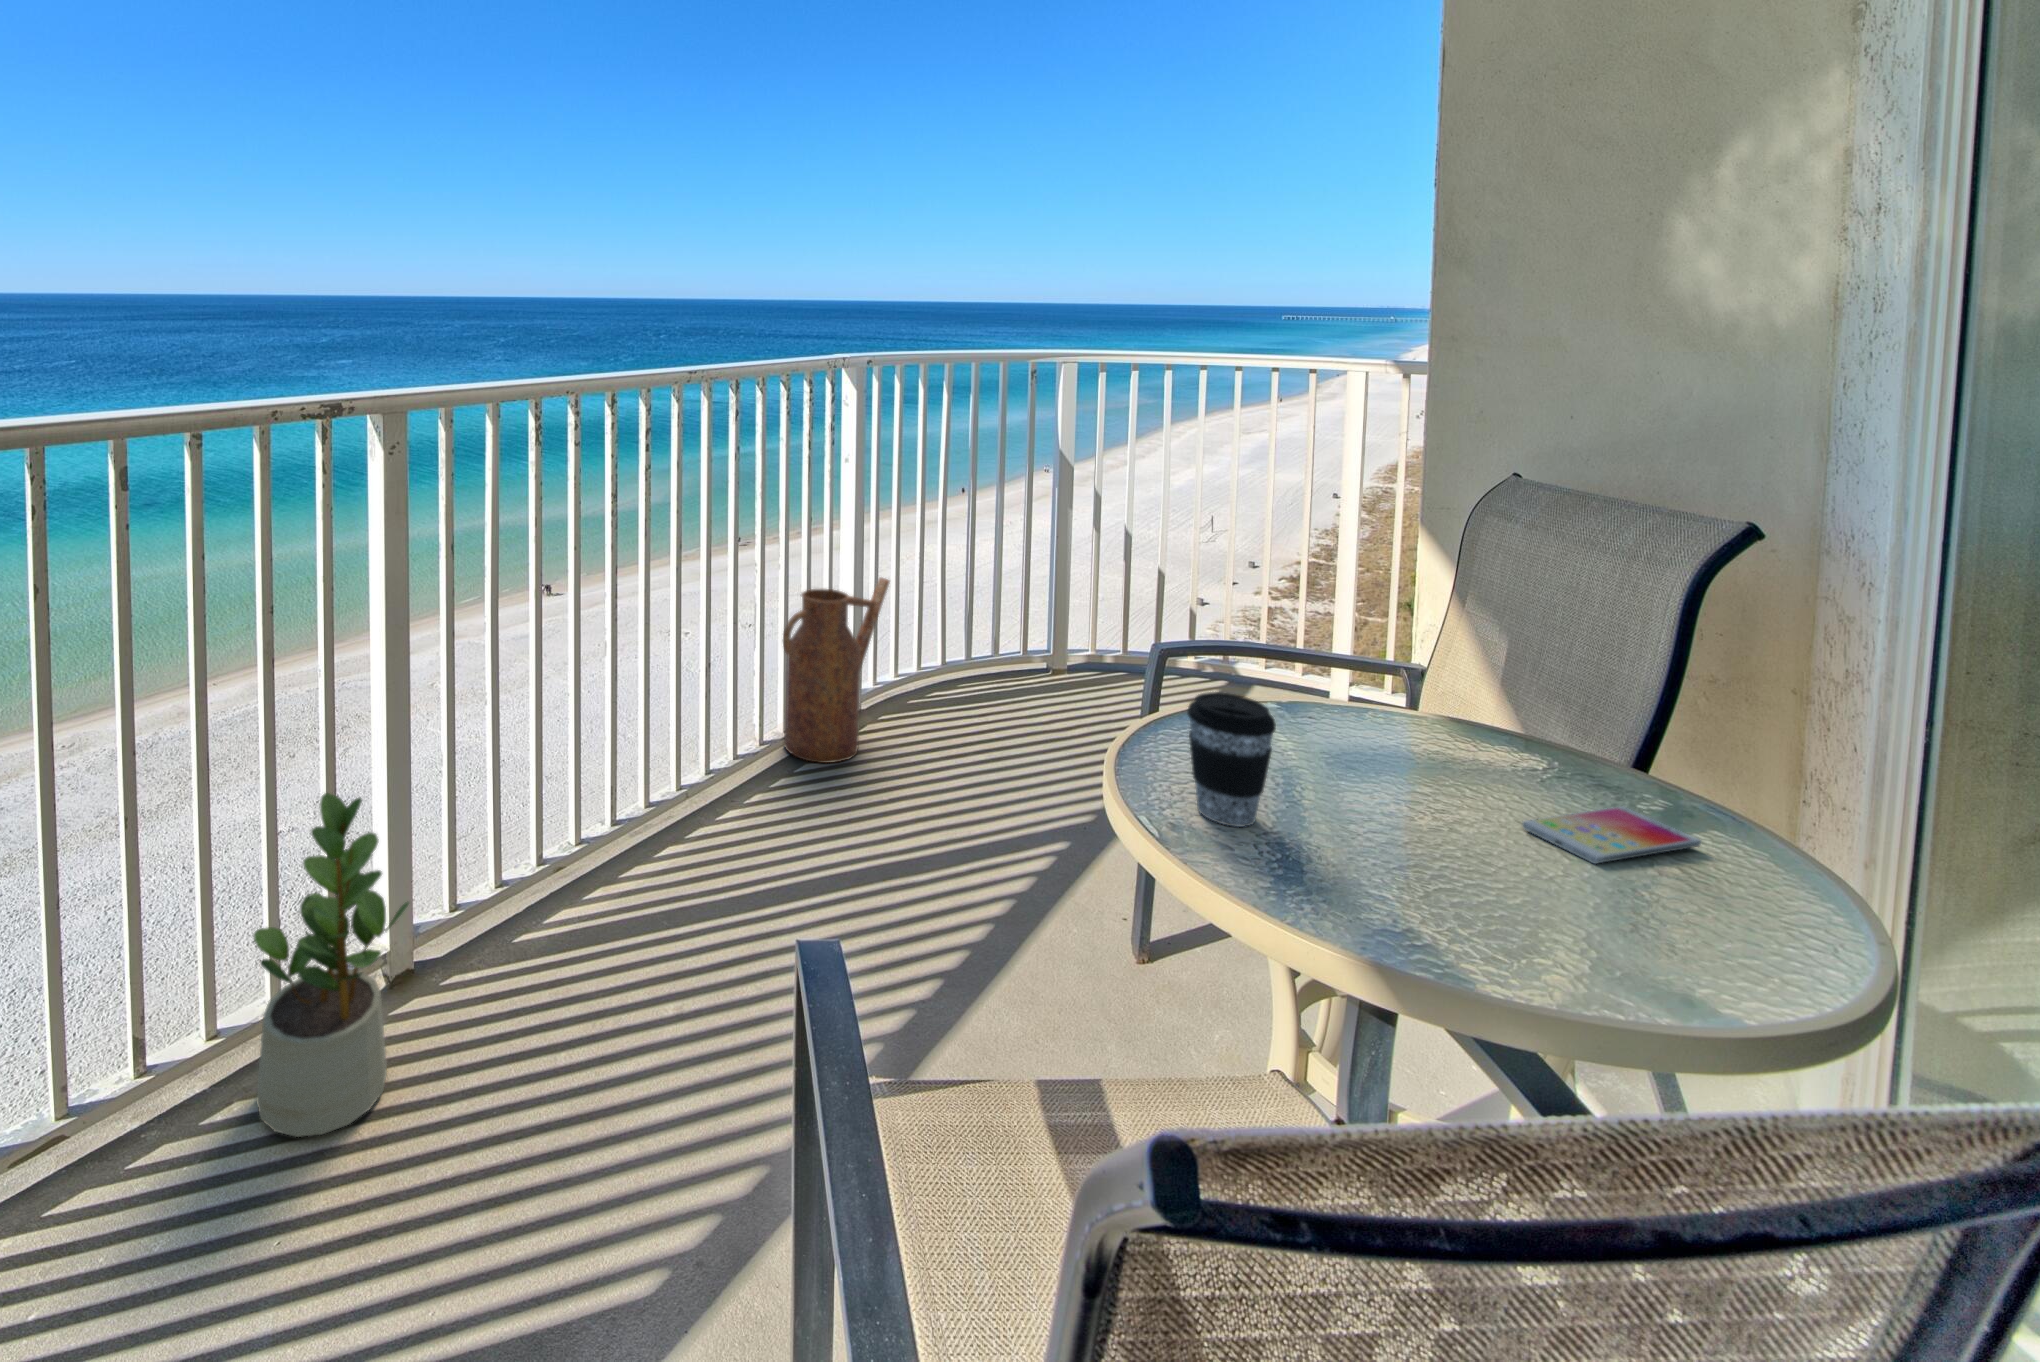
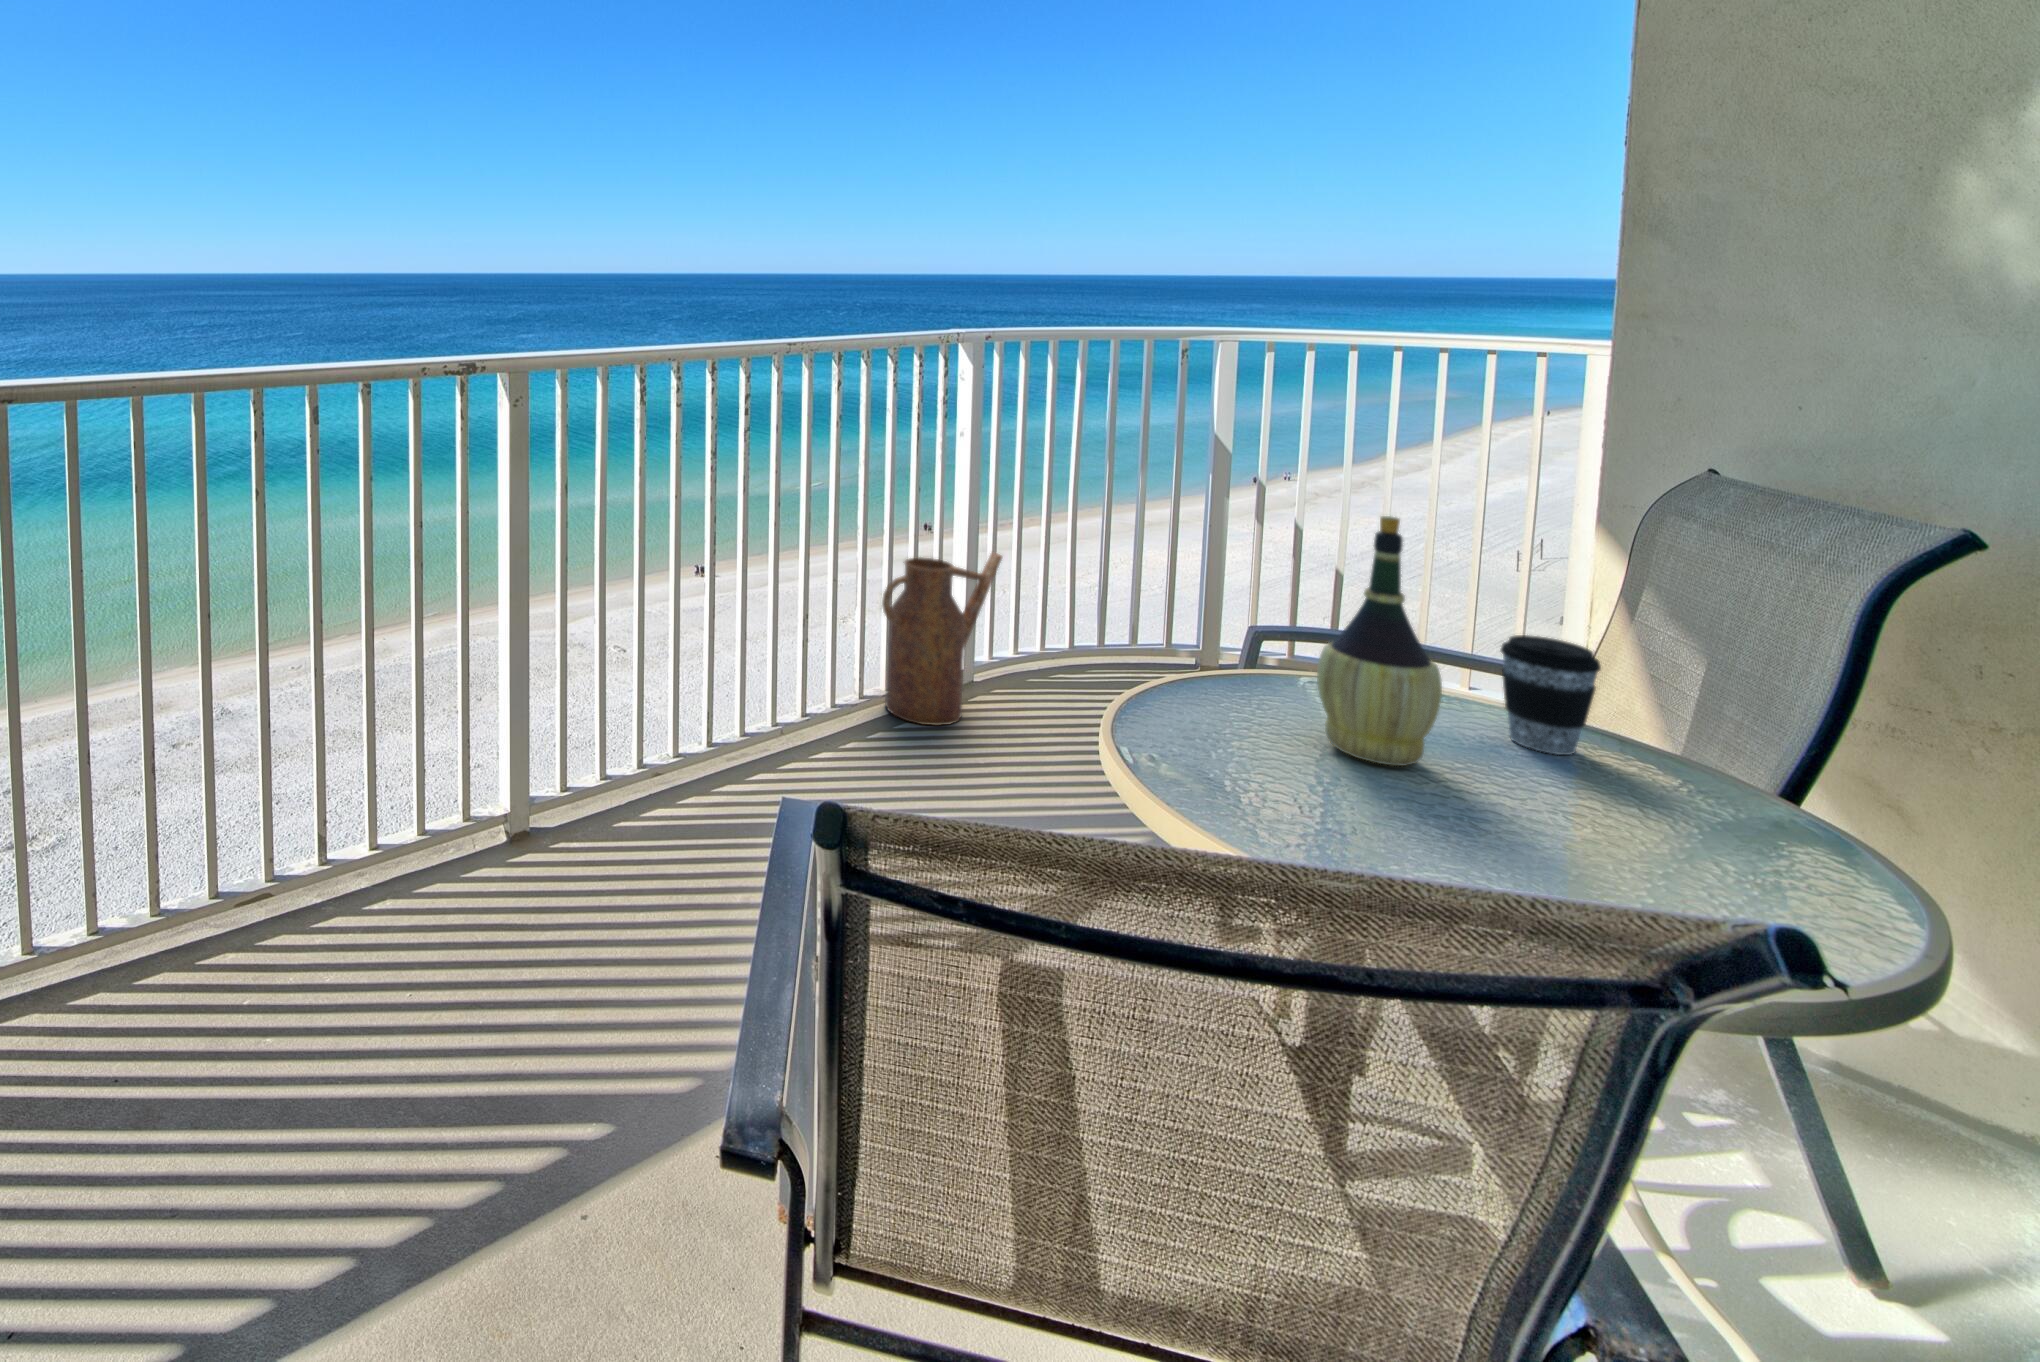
wine bottle: none [1302,553,1419,807] -> present [1317,516,1442,766]
coffee cup: present [1187,692,1276,827] -> present [1501,635,1601,755]
potted plant: present [254,793,409,1137] -> none [401,669,516,932]
smartphone: present [1523,806,1701,863] -> none [1559,795,1786,845]

